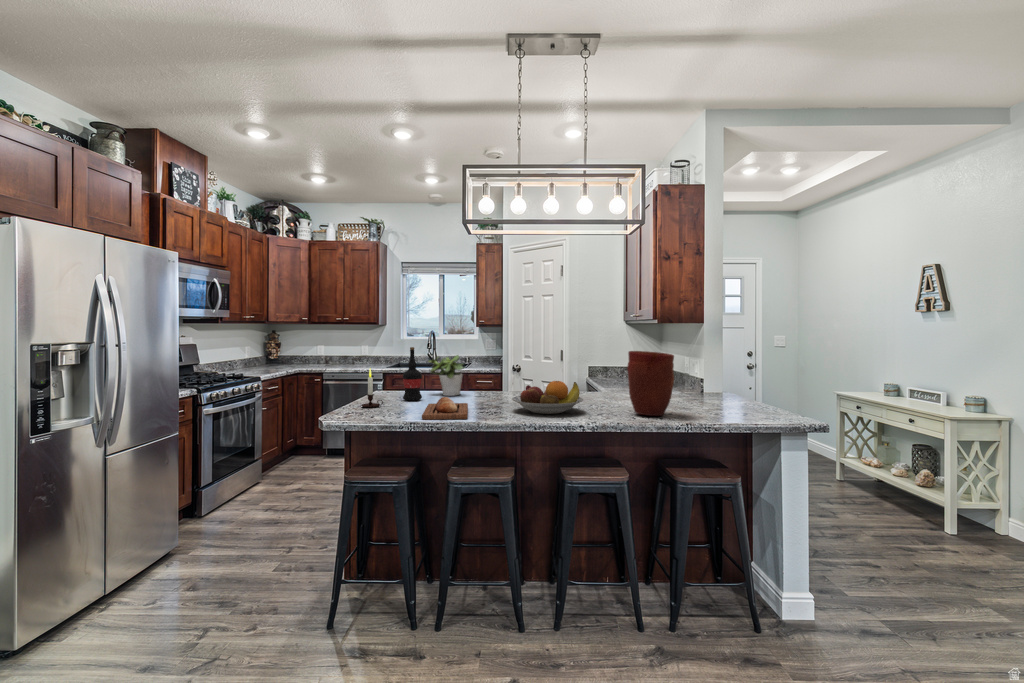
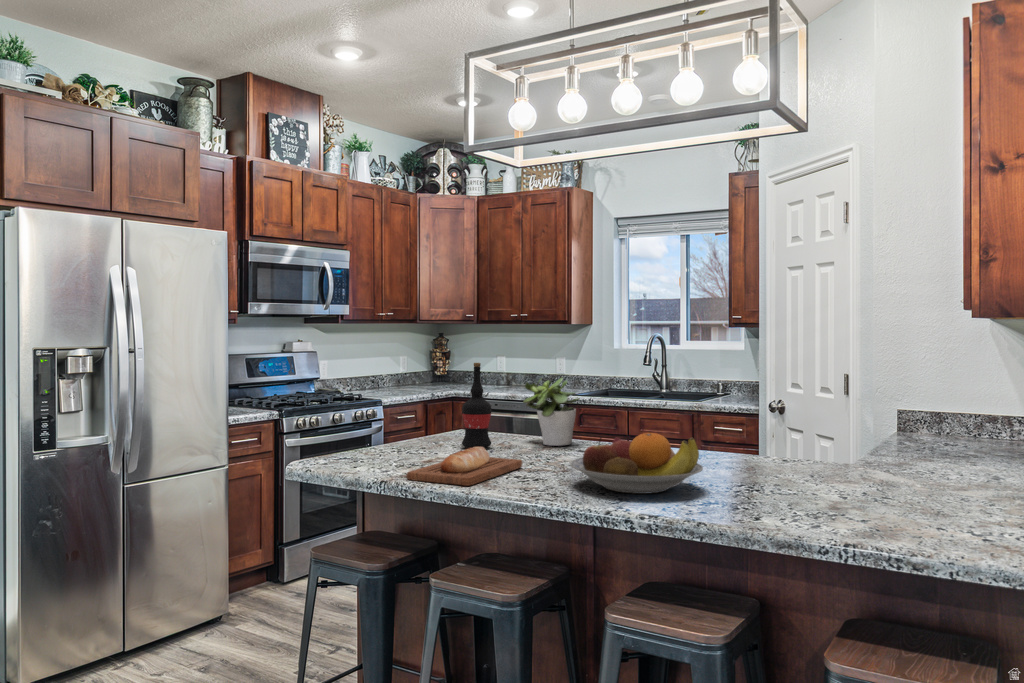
vase: present [627,351,674,416] -> none [774,383,874,522]
candle: present [361,368,383,408] -> none [380,393,408,453]

